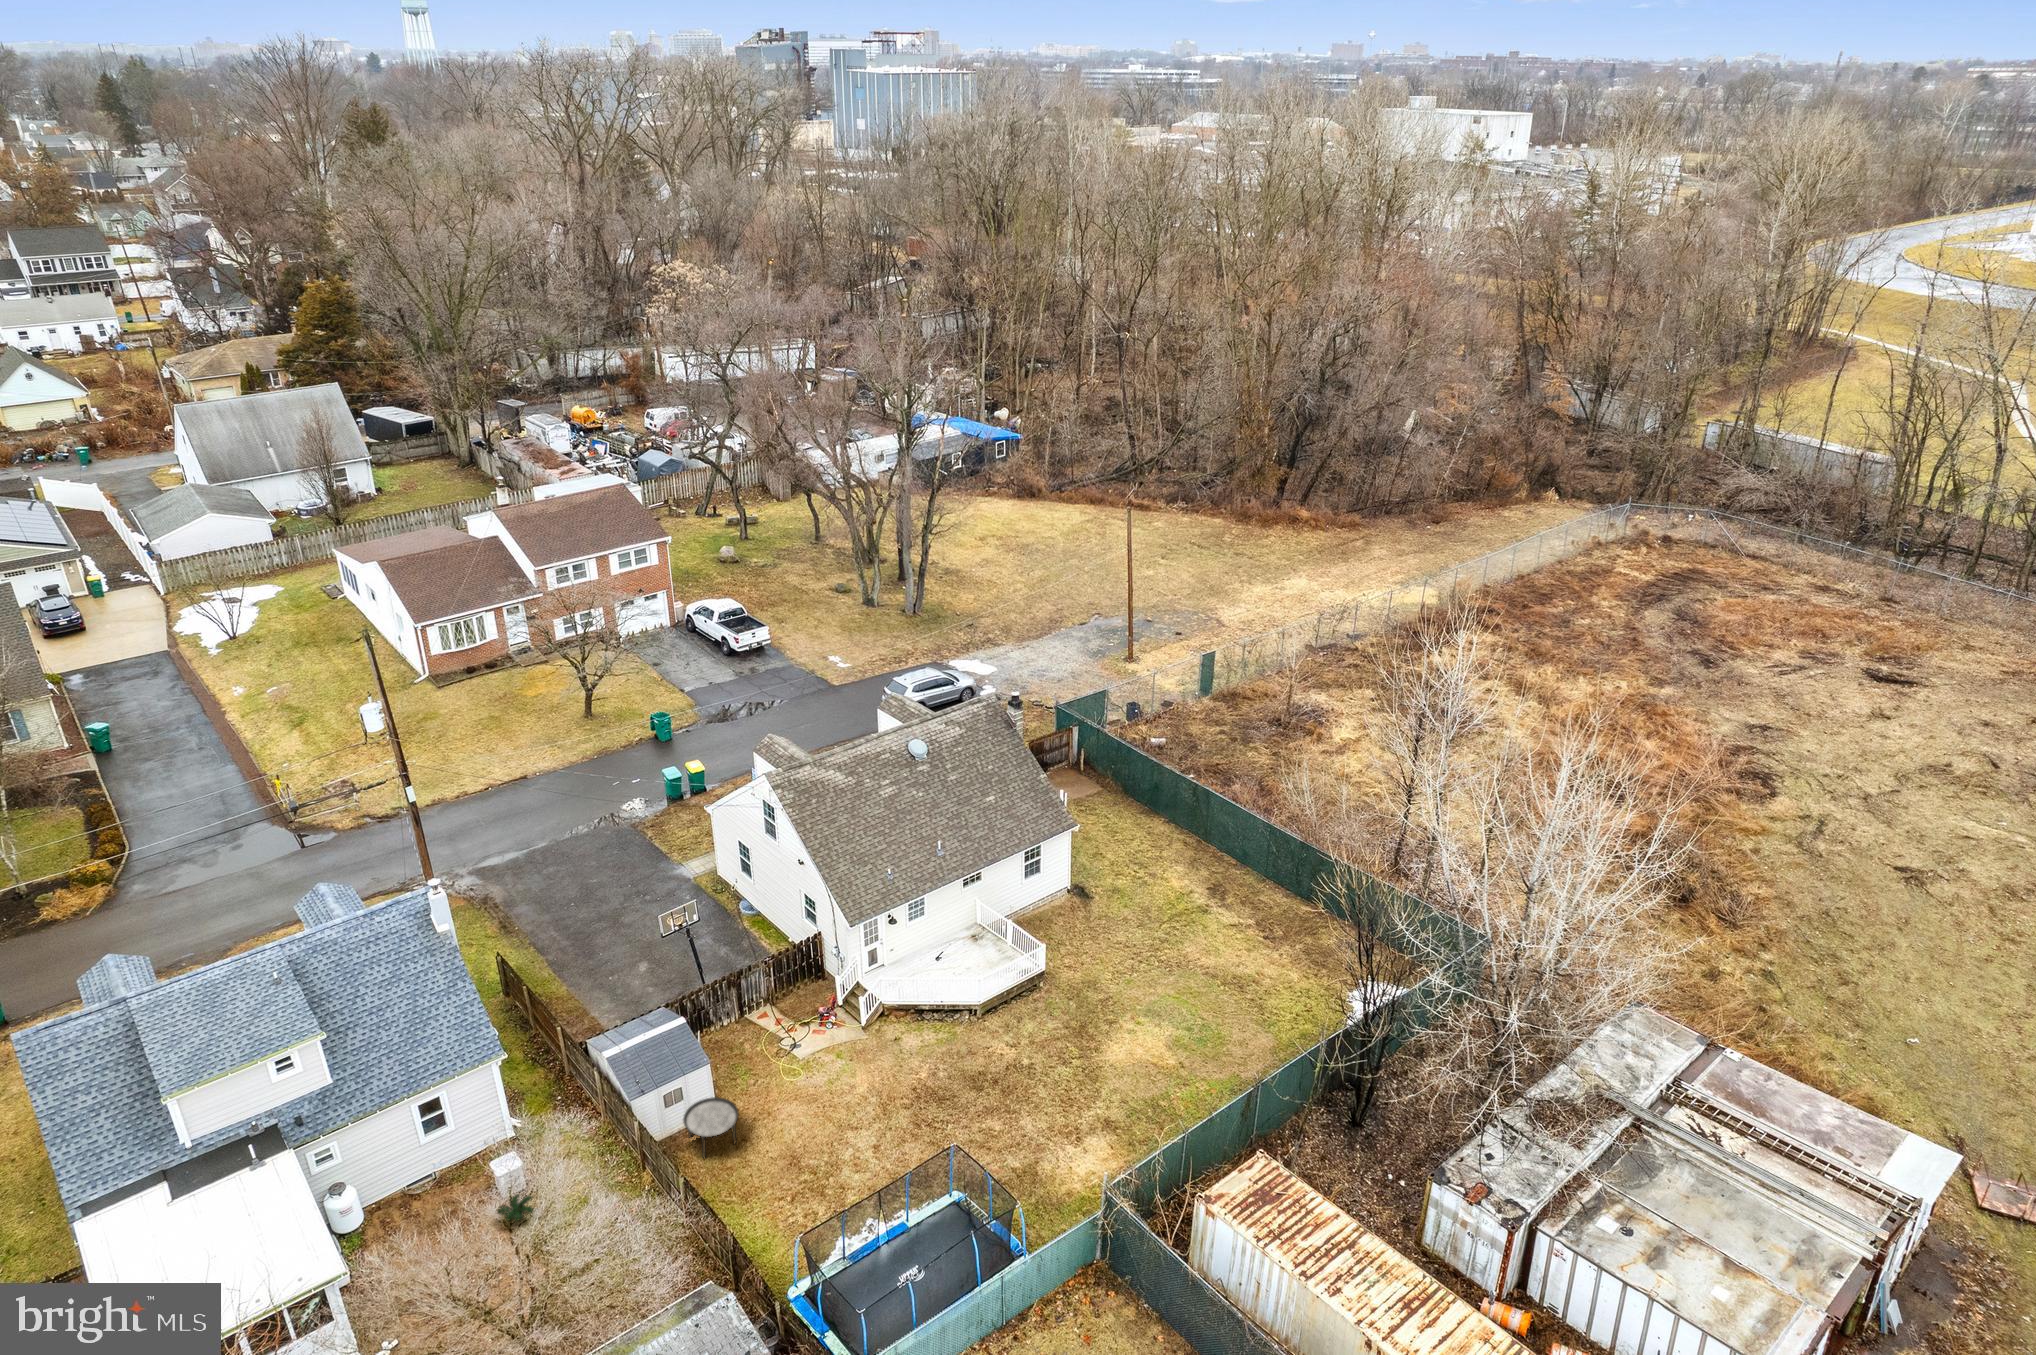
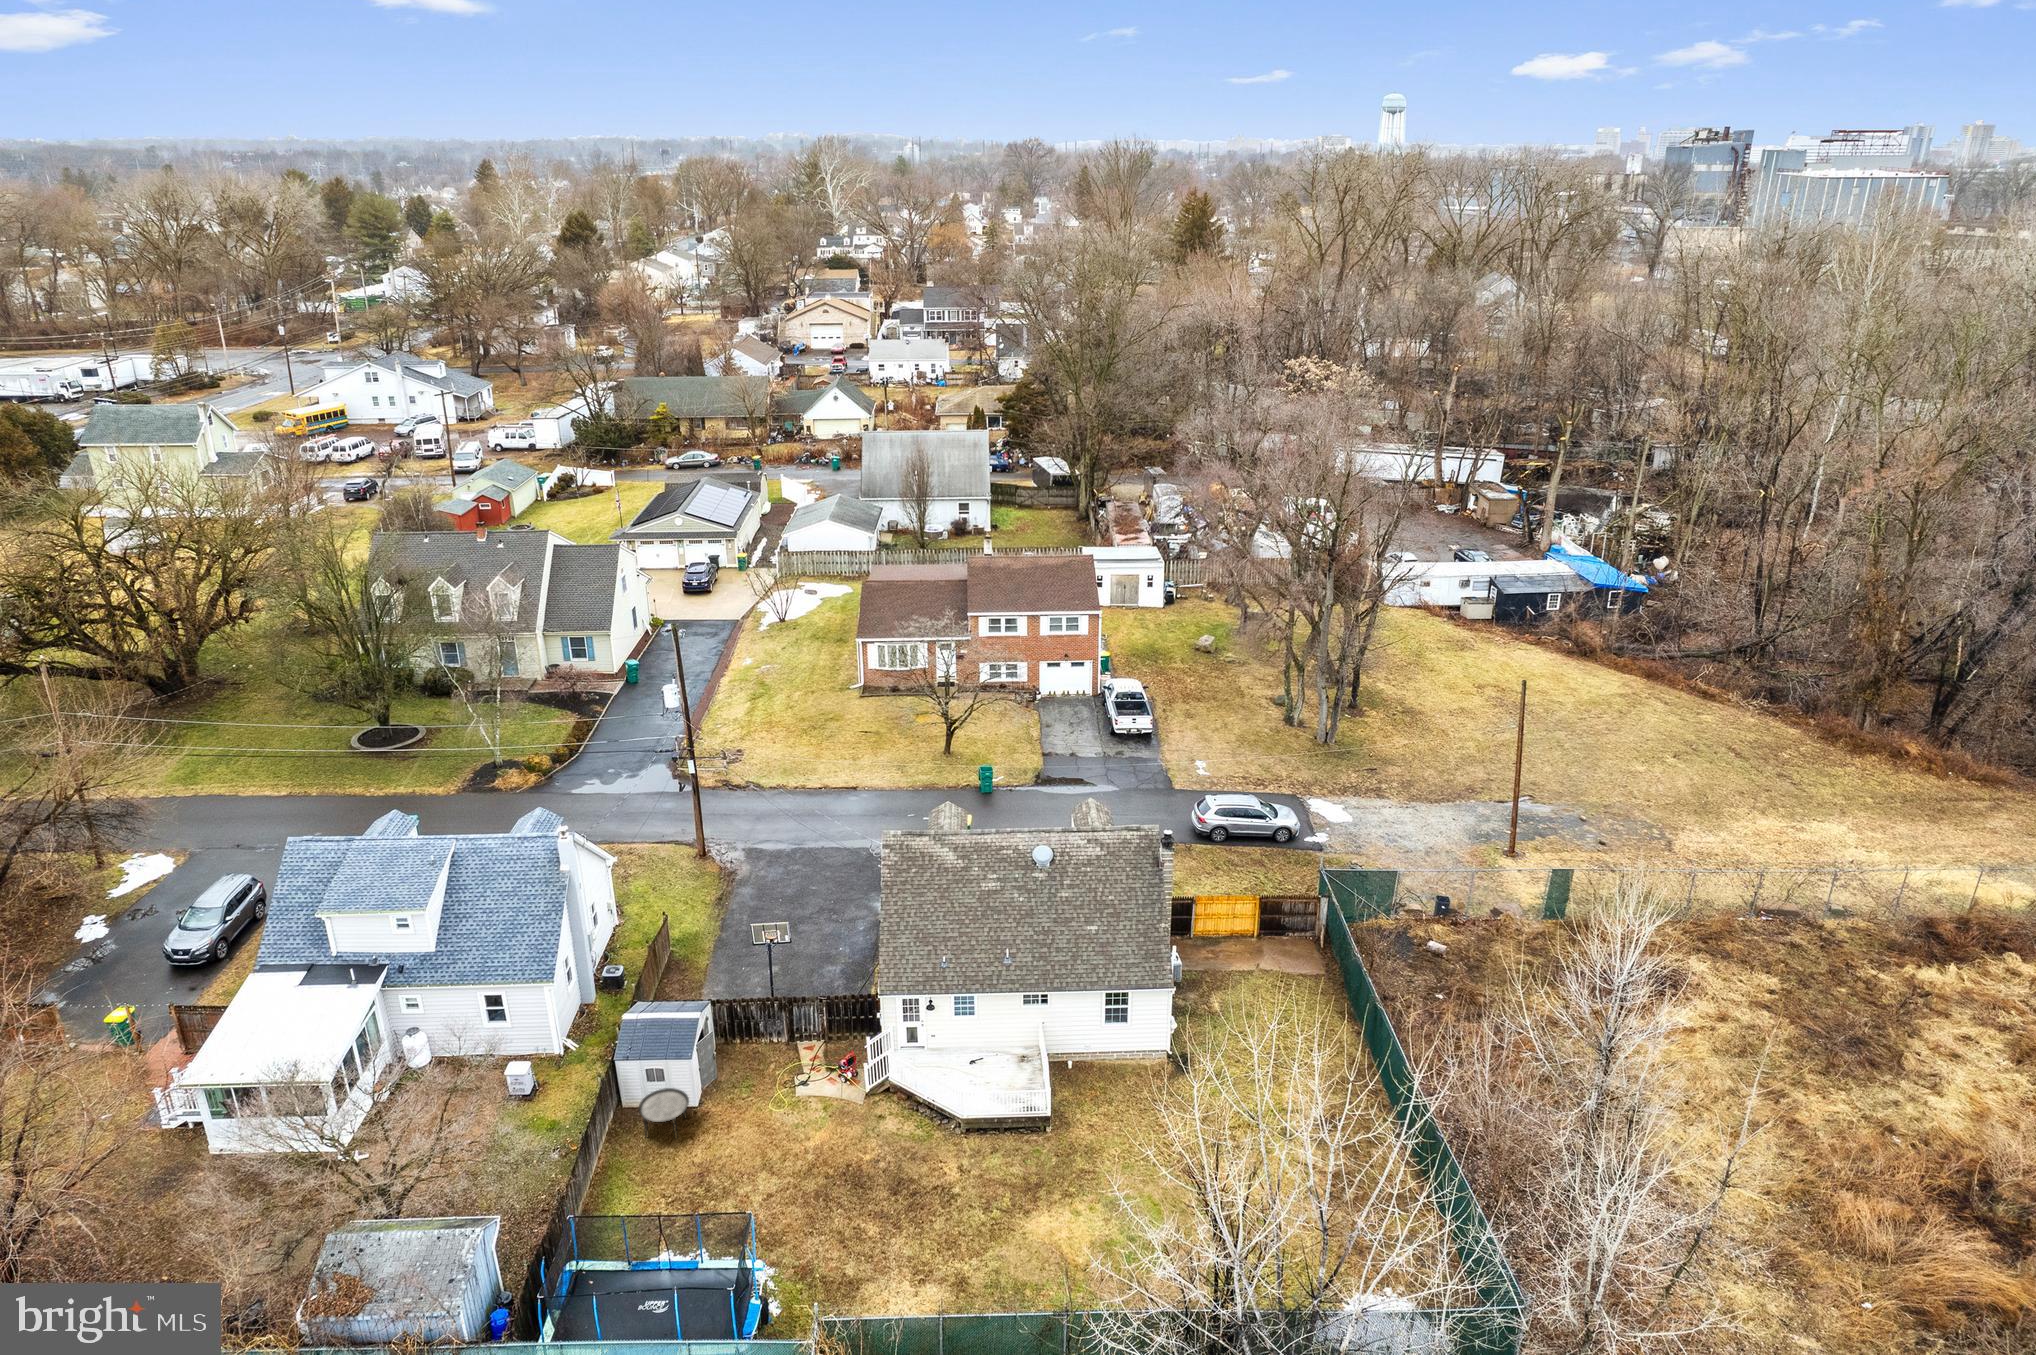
potted plant: present [497,1194,533,1221] -> none [484,1093,515,1112]

